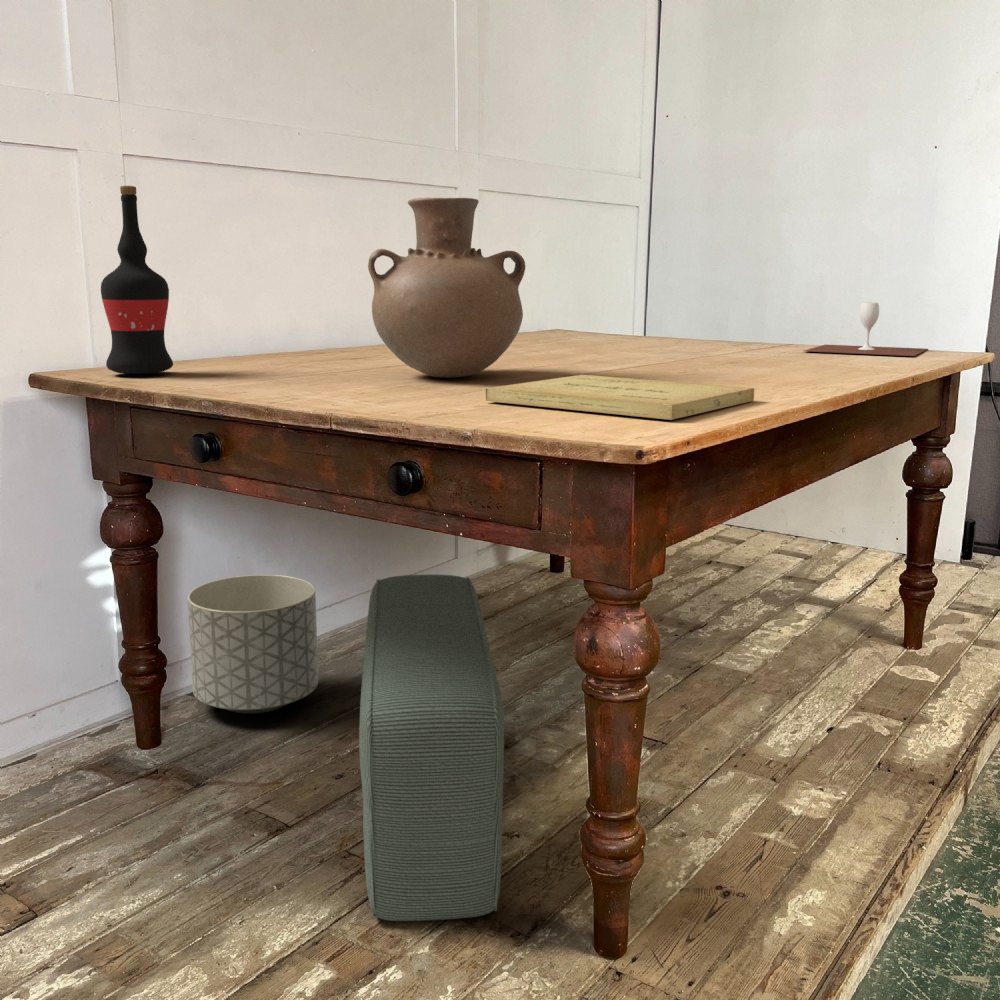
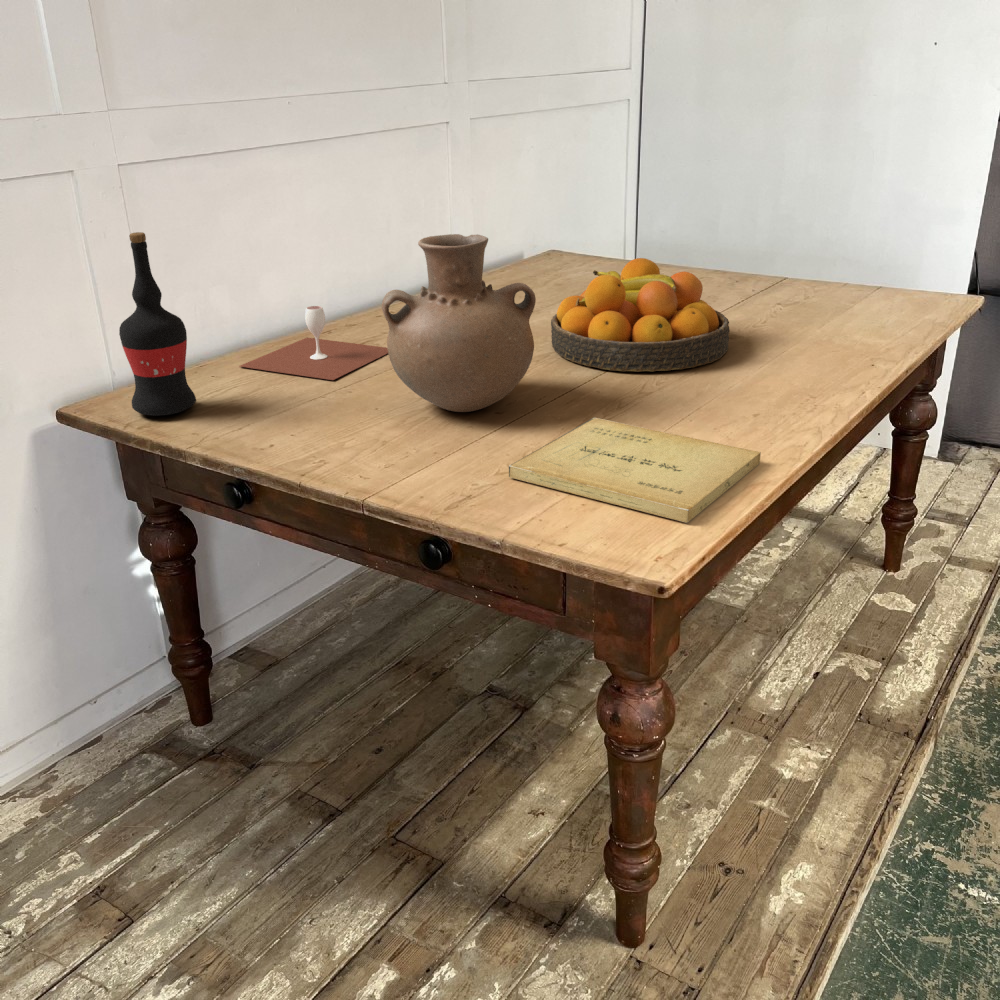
fruit bowl: none [546,276,728,366] -> present [551,258,729,372]
wine glass: present [804,302,928,356] -> present [240,306,388,380]
pouf: present [359,574,504,921] -> none [395,562,533,915]
planter: present [188,575,318,714] -> none [221,546,347,683]

